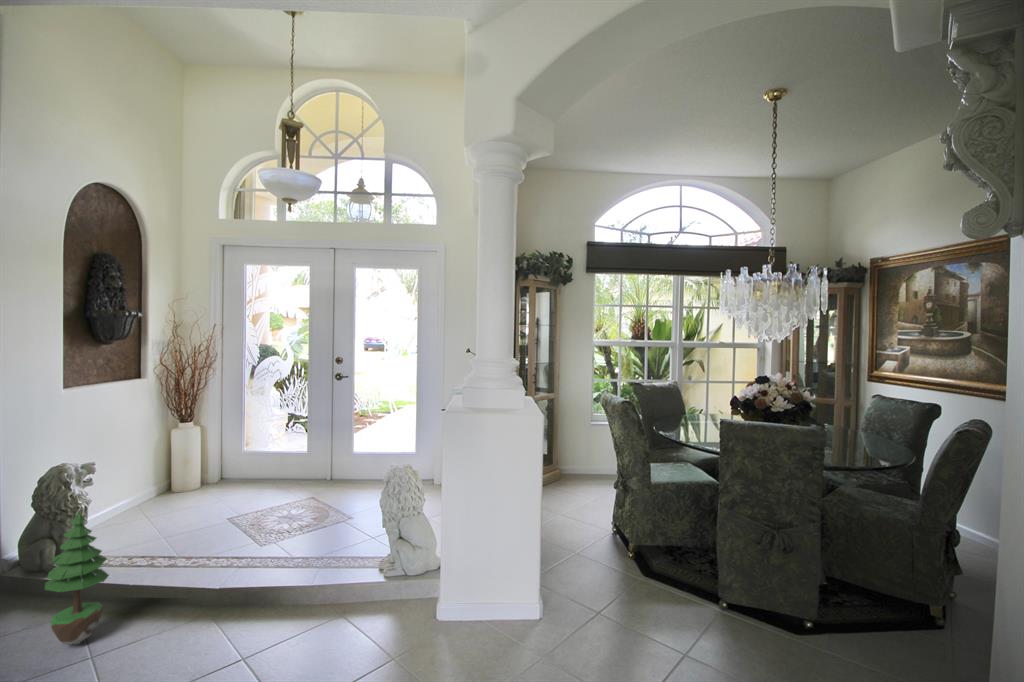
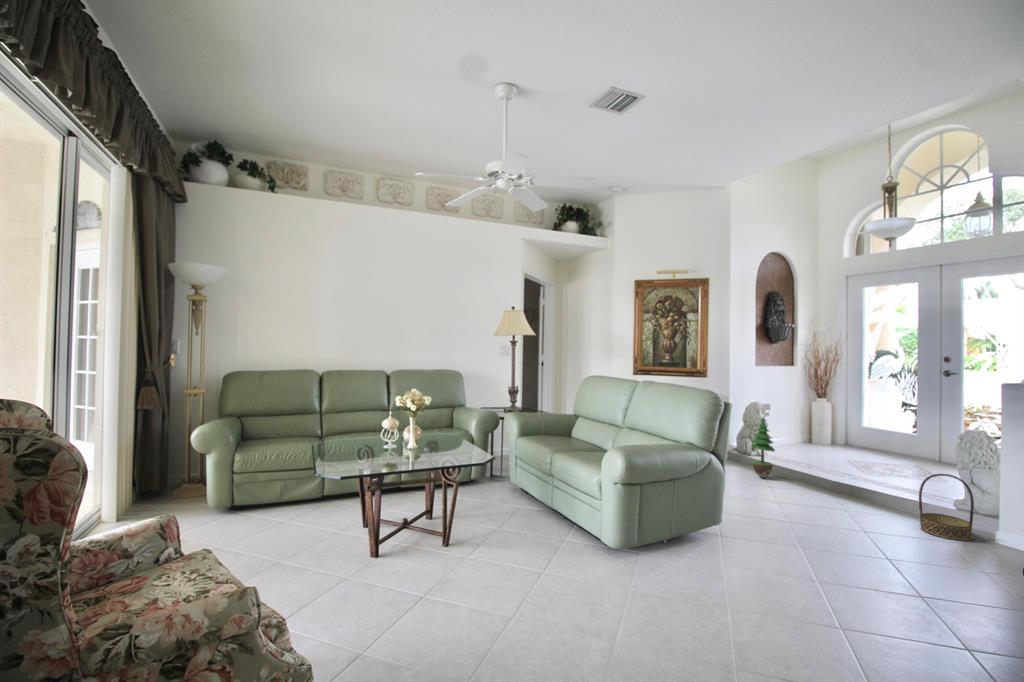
basket: none [372,549,429,655] -> present [919,474,974,541]

